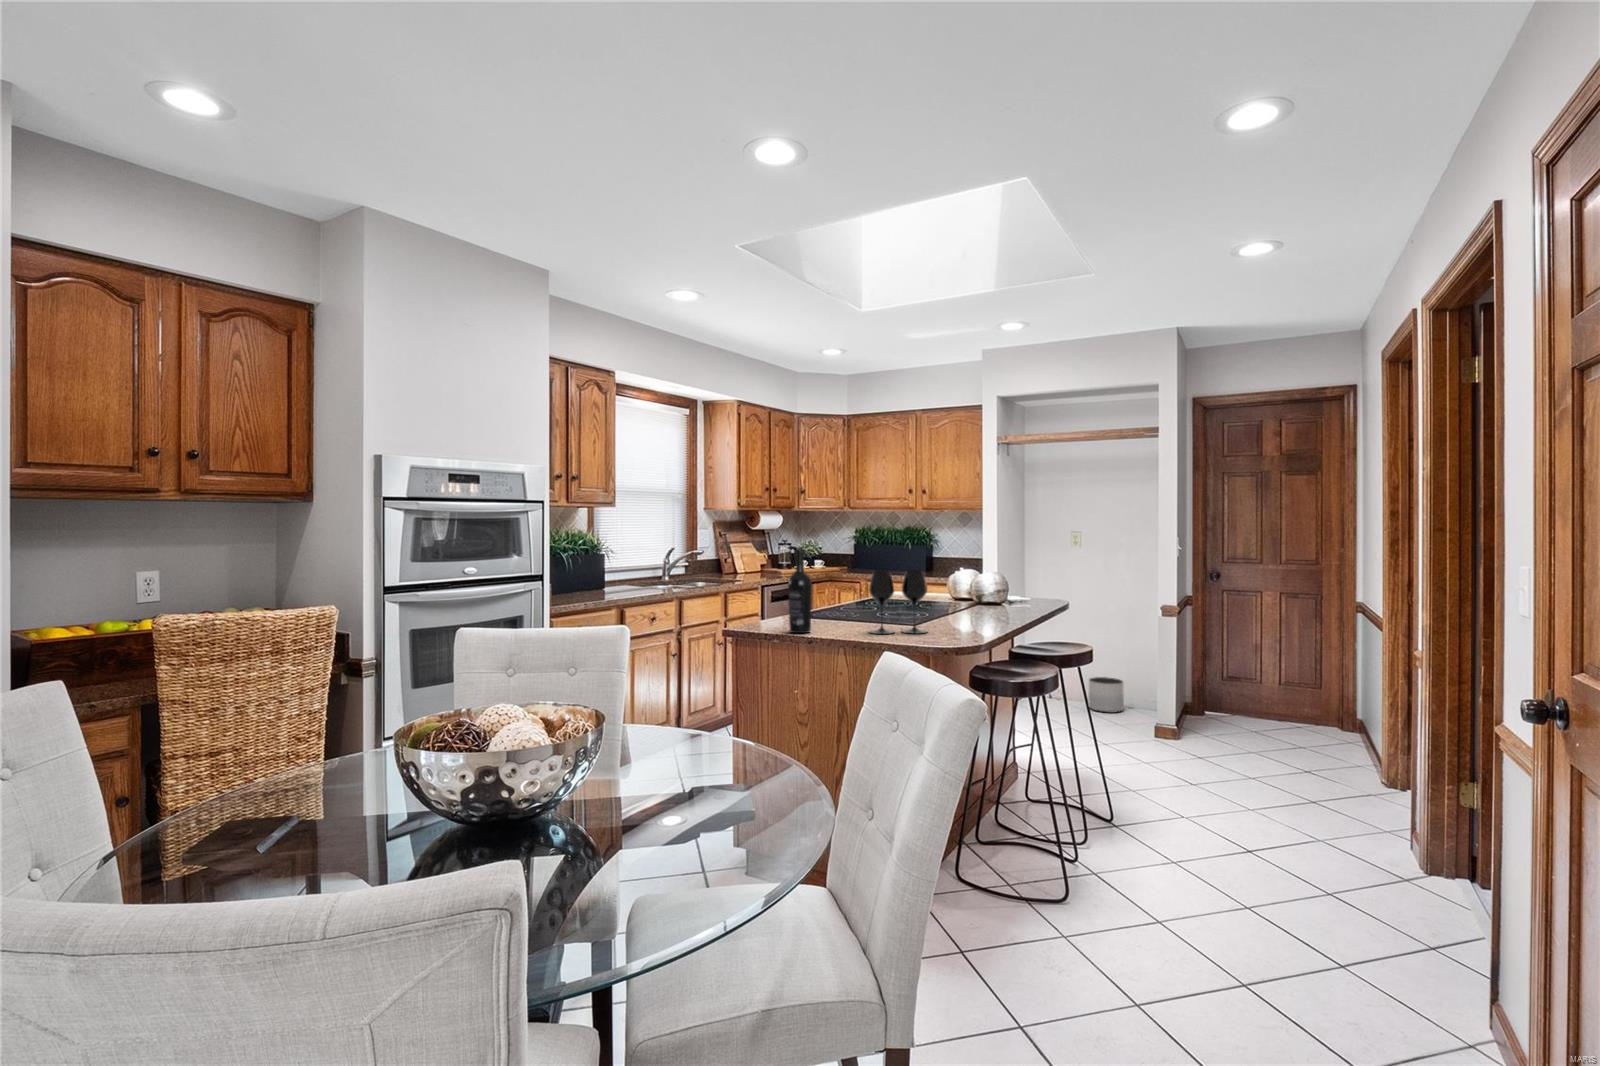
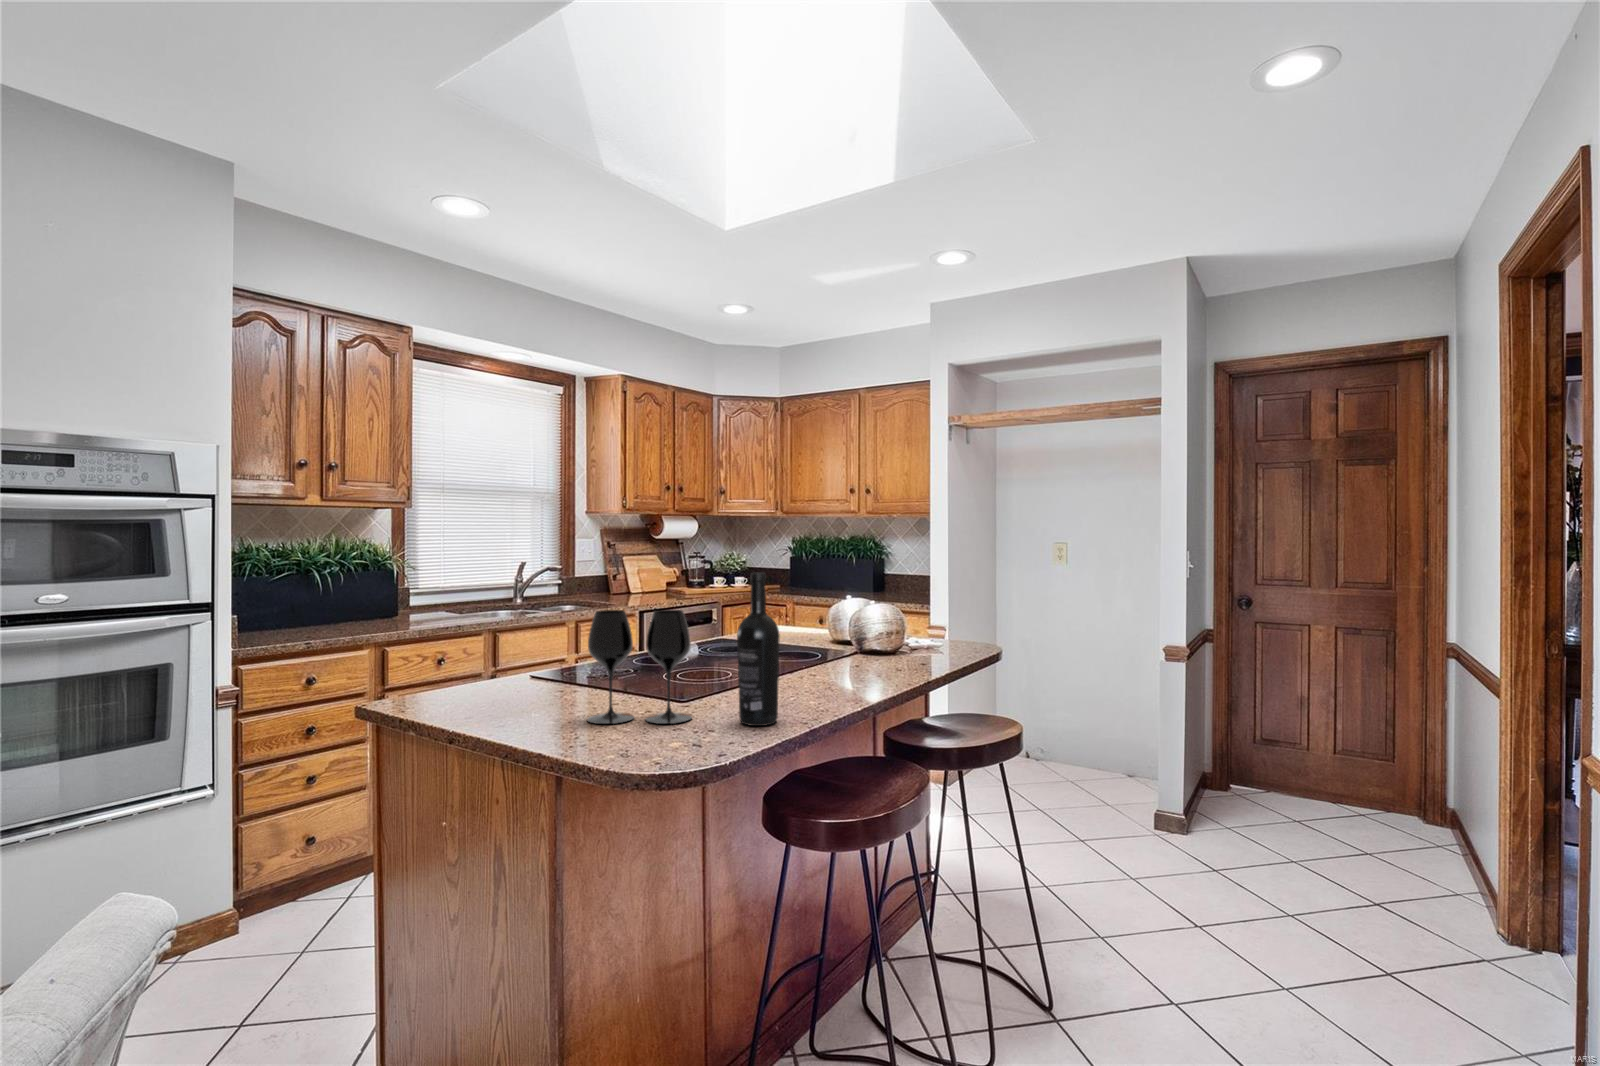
wine bottle: present [788,549,812,633] -> present [737,573,779,726]
planter: present [1088,677,1124,713] -> none [1074,735,1120,784]

